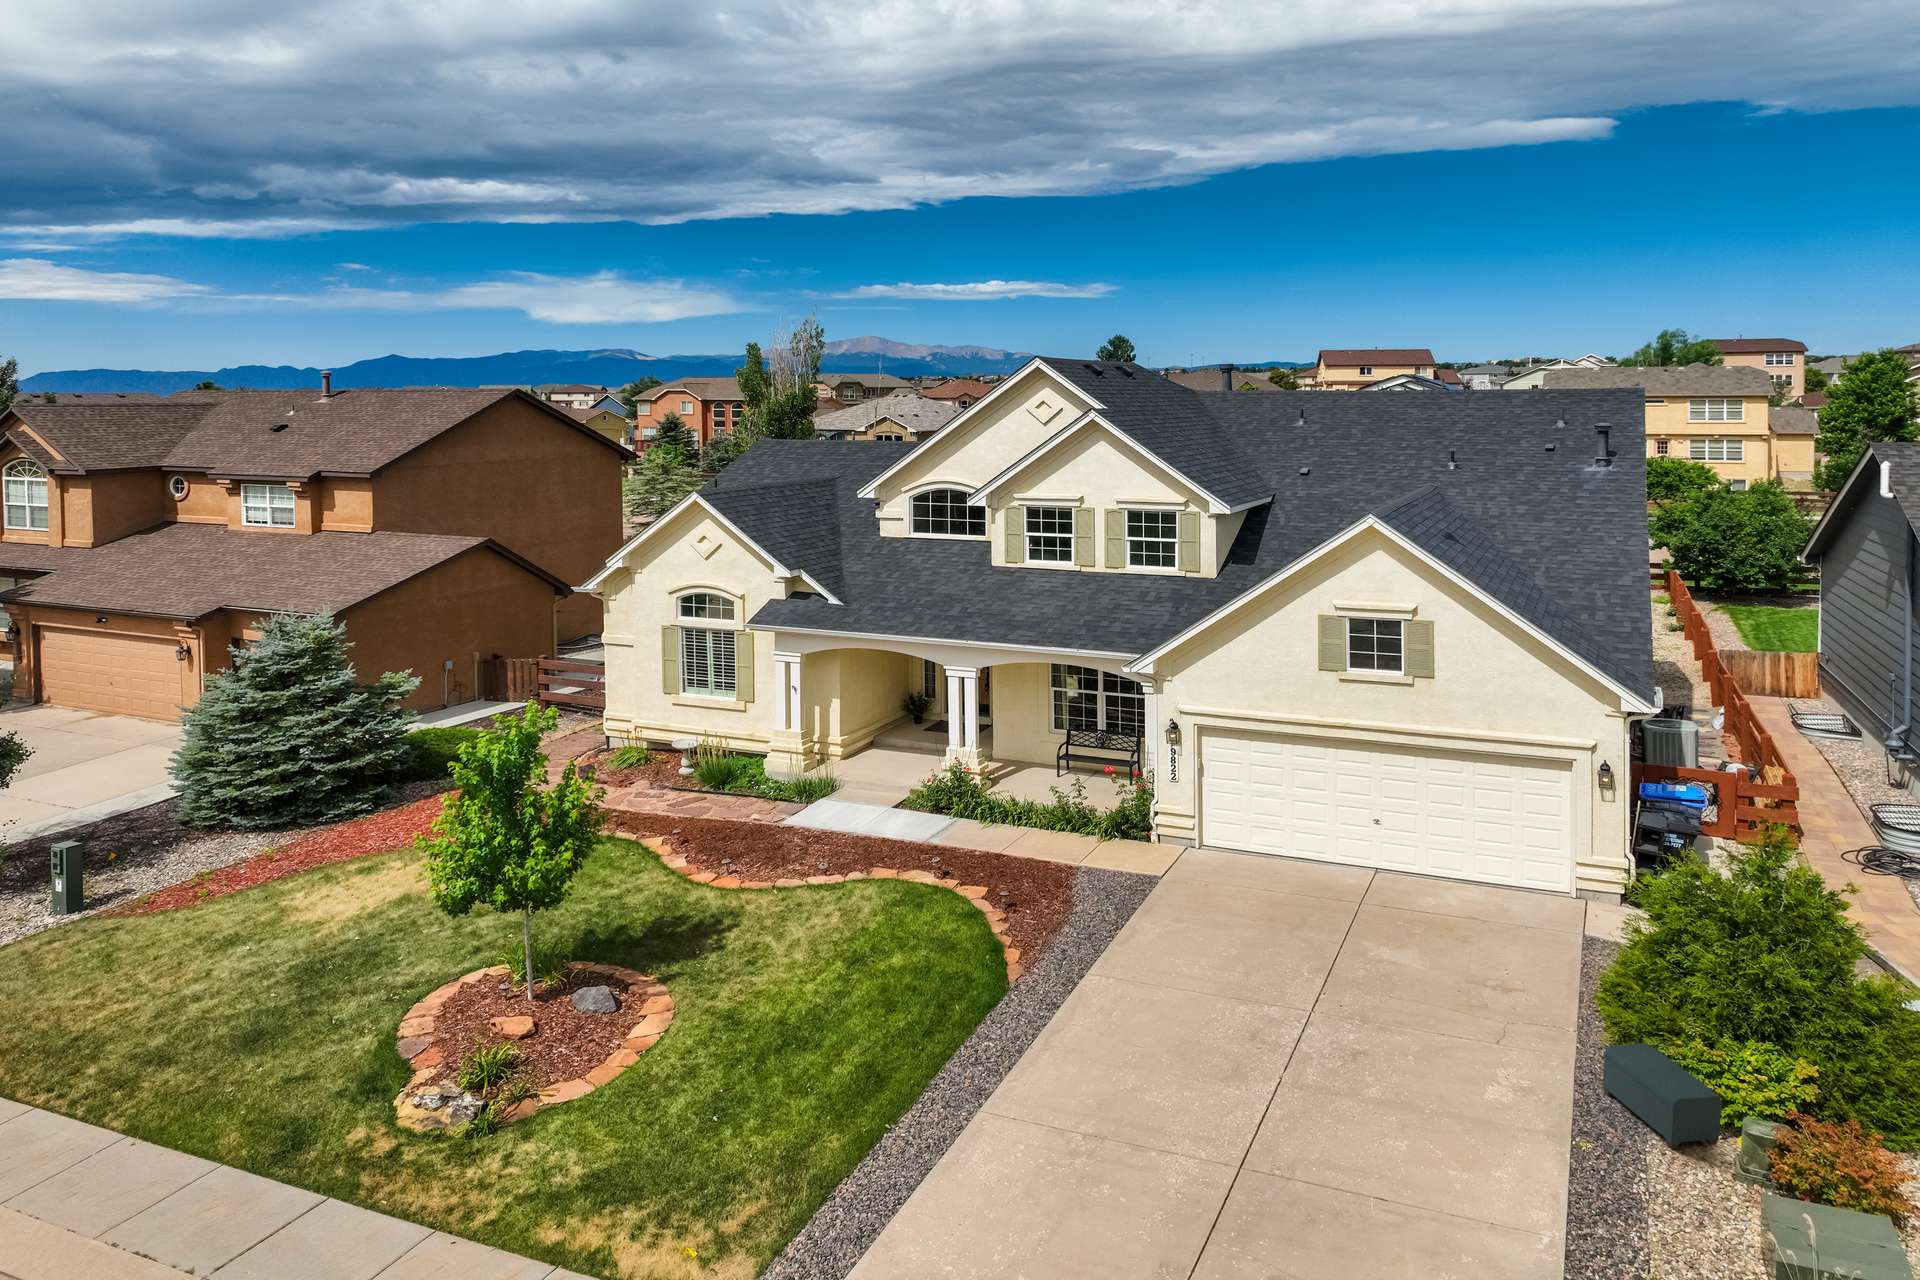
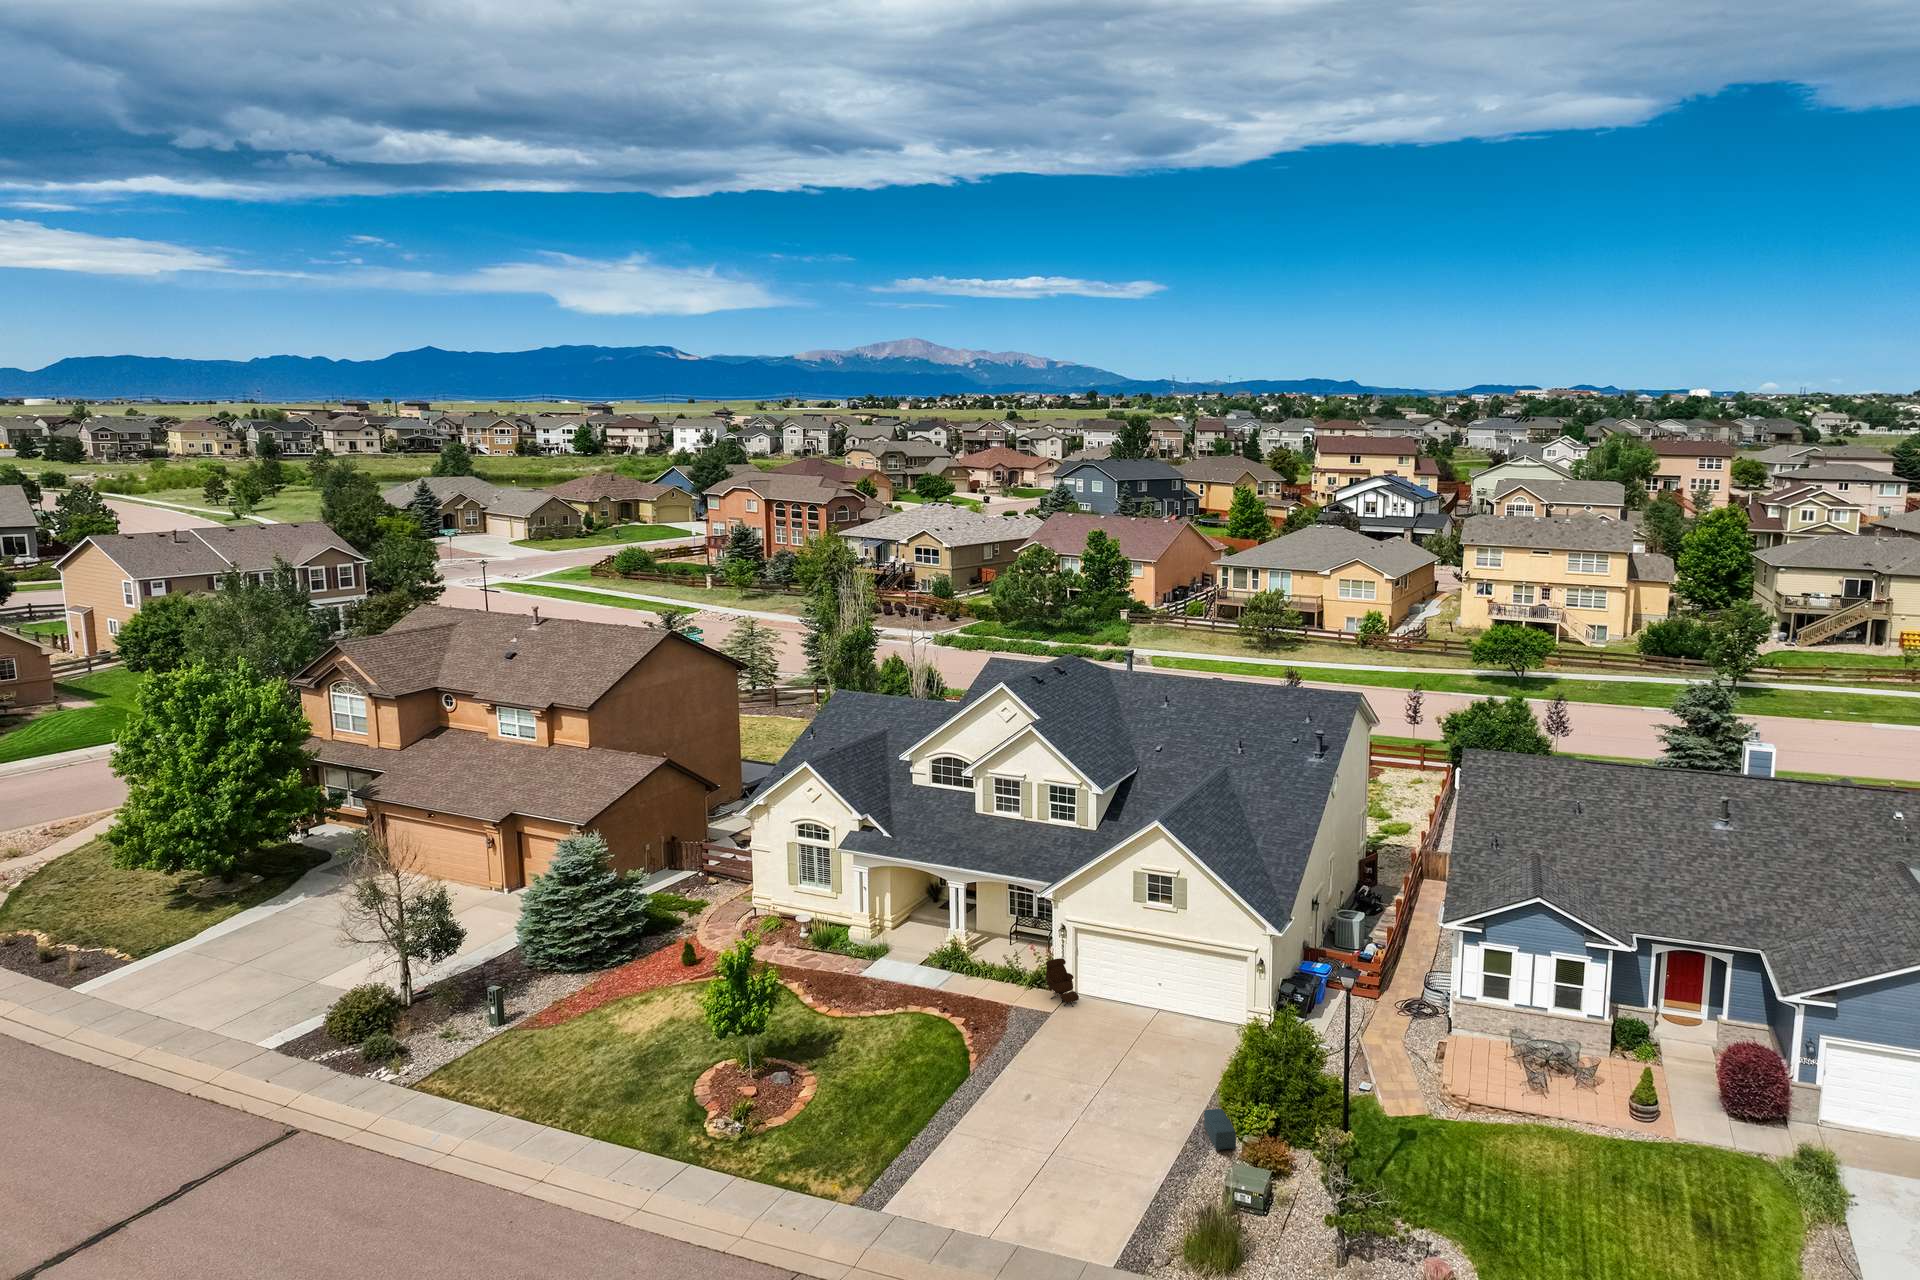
lounge chair: none [1137,780,1207,866] -> present [1045,958,1079,1007]

